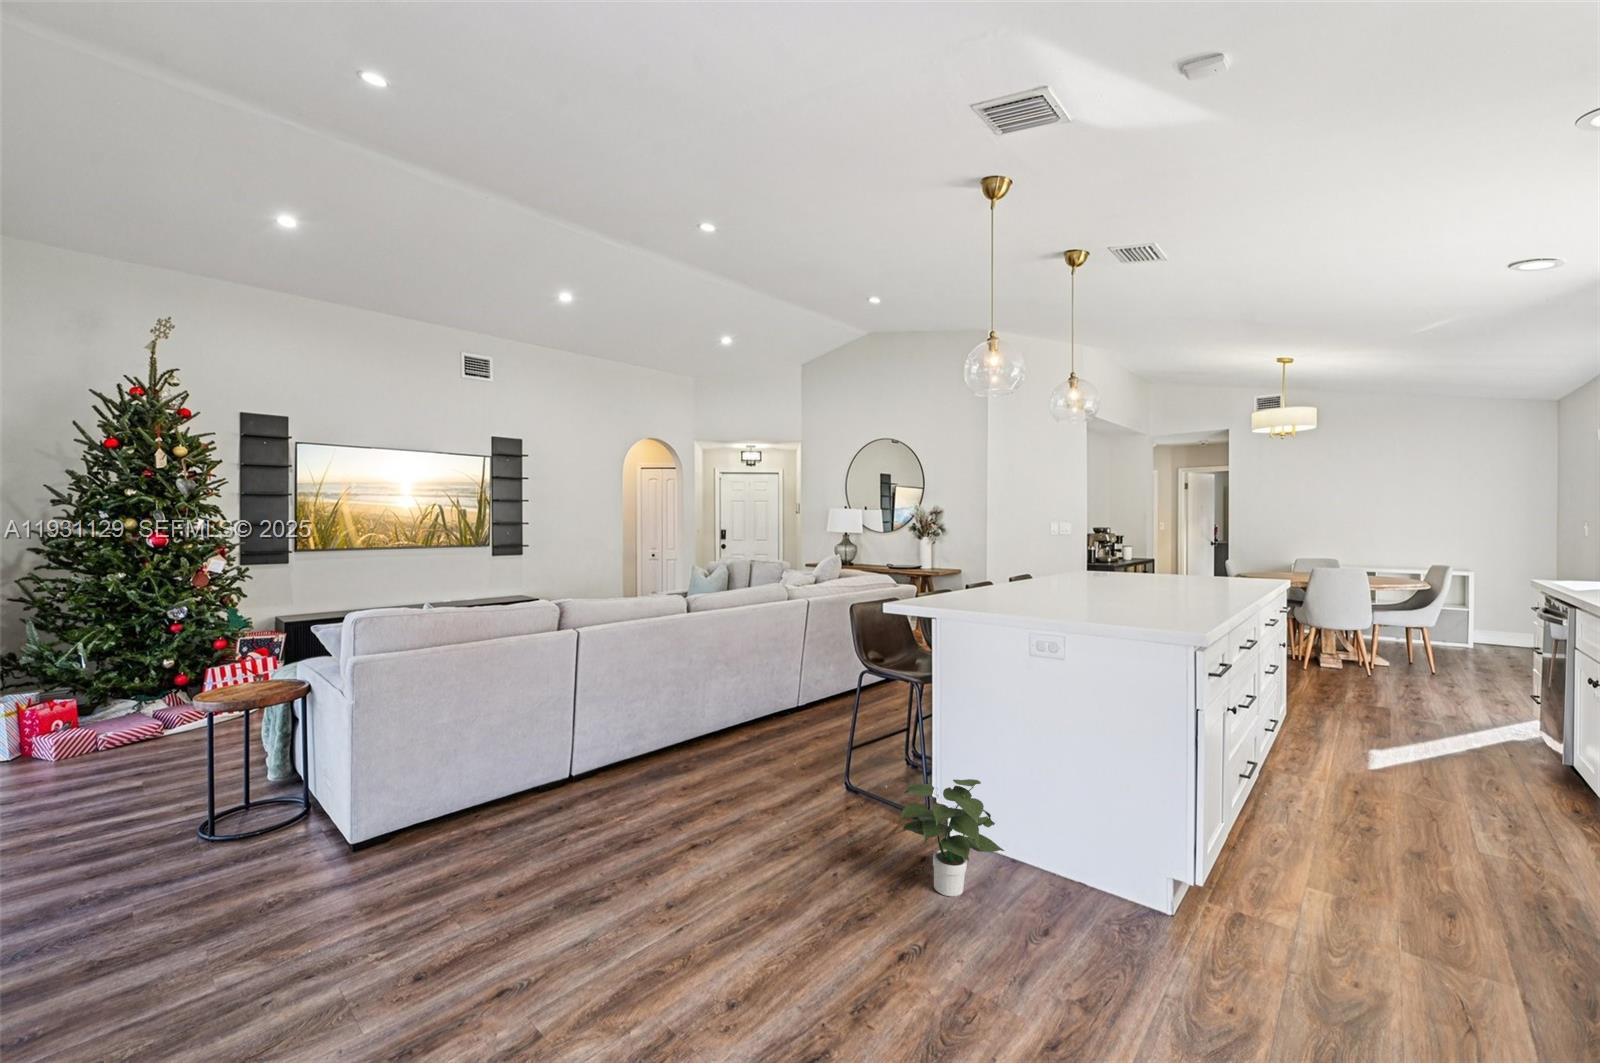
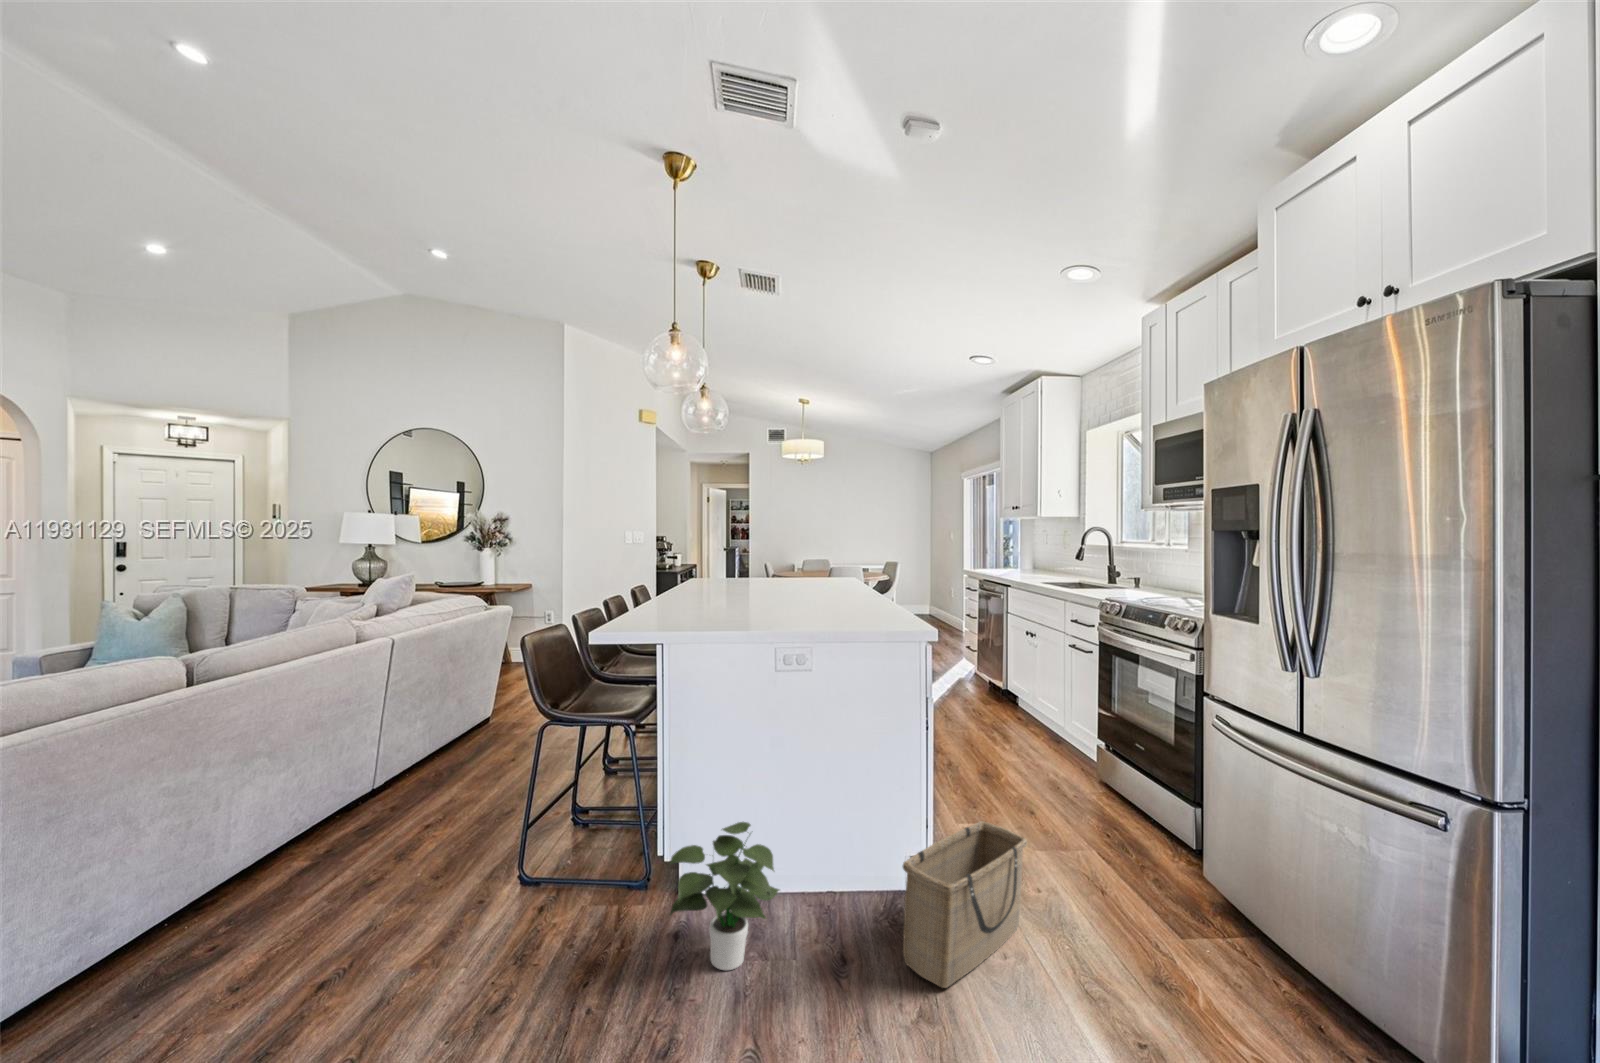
basket: none [1099,856,1297,1001] -> present [902,821,1027,988]

